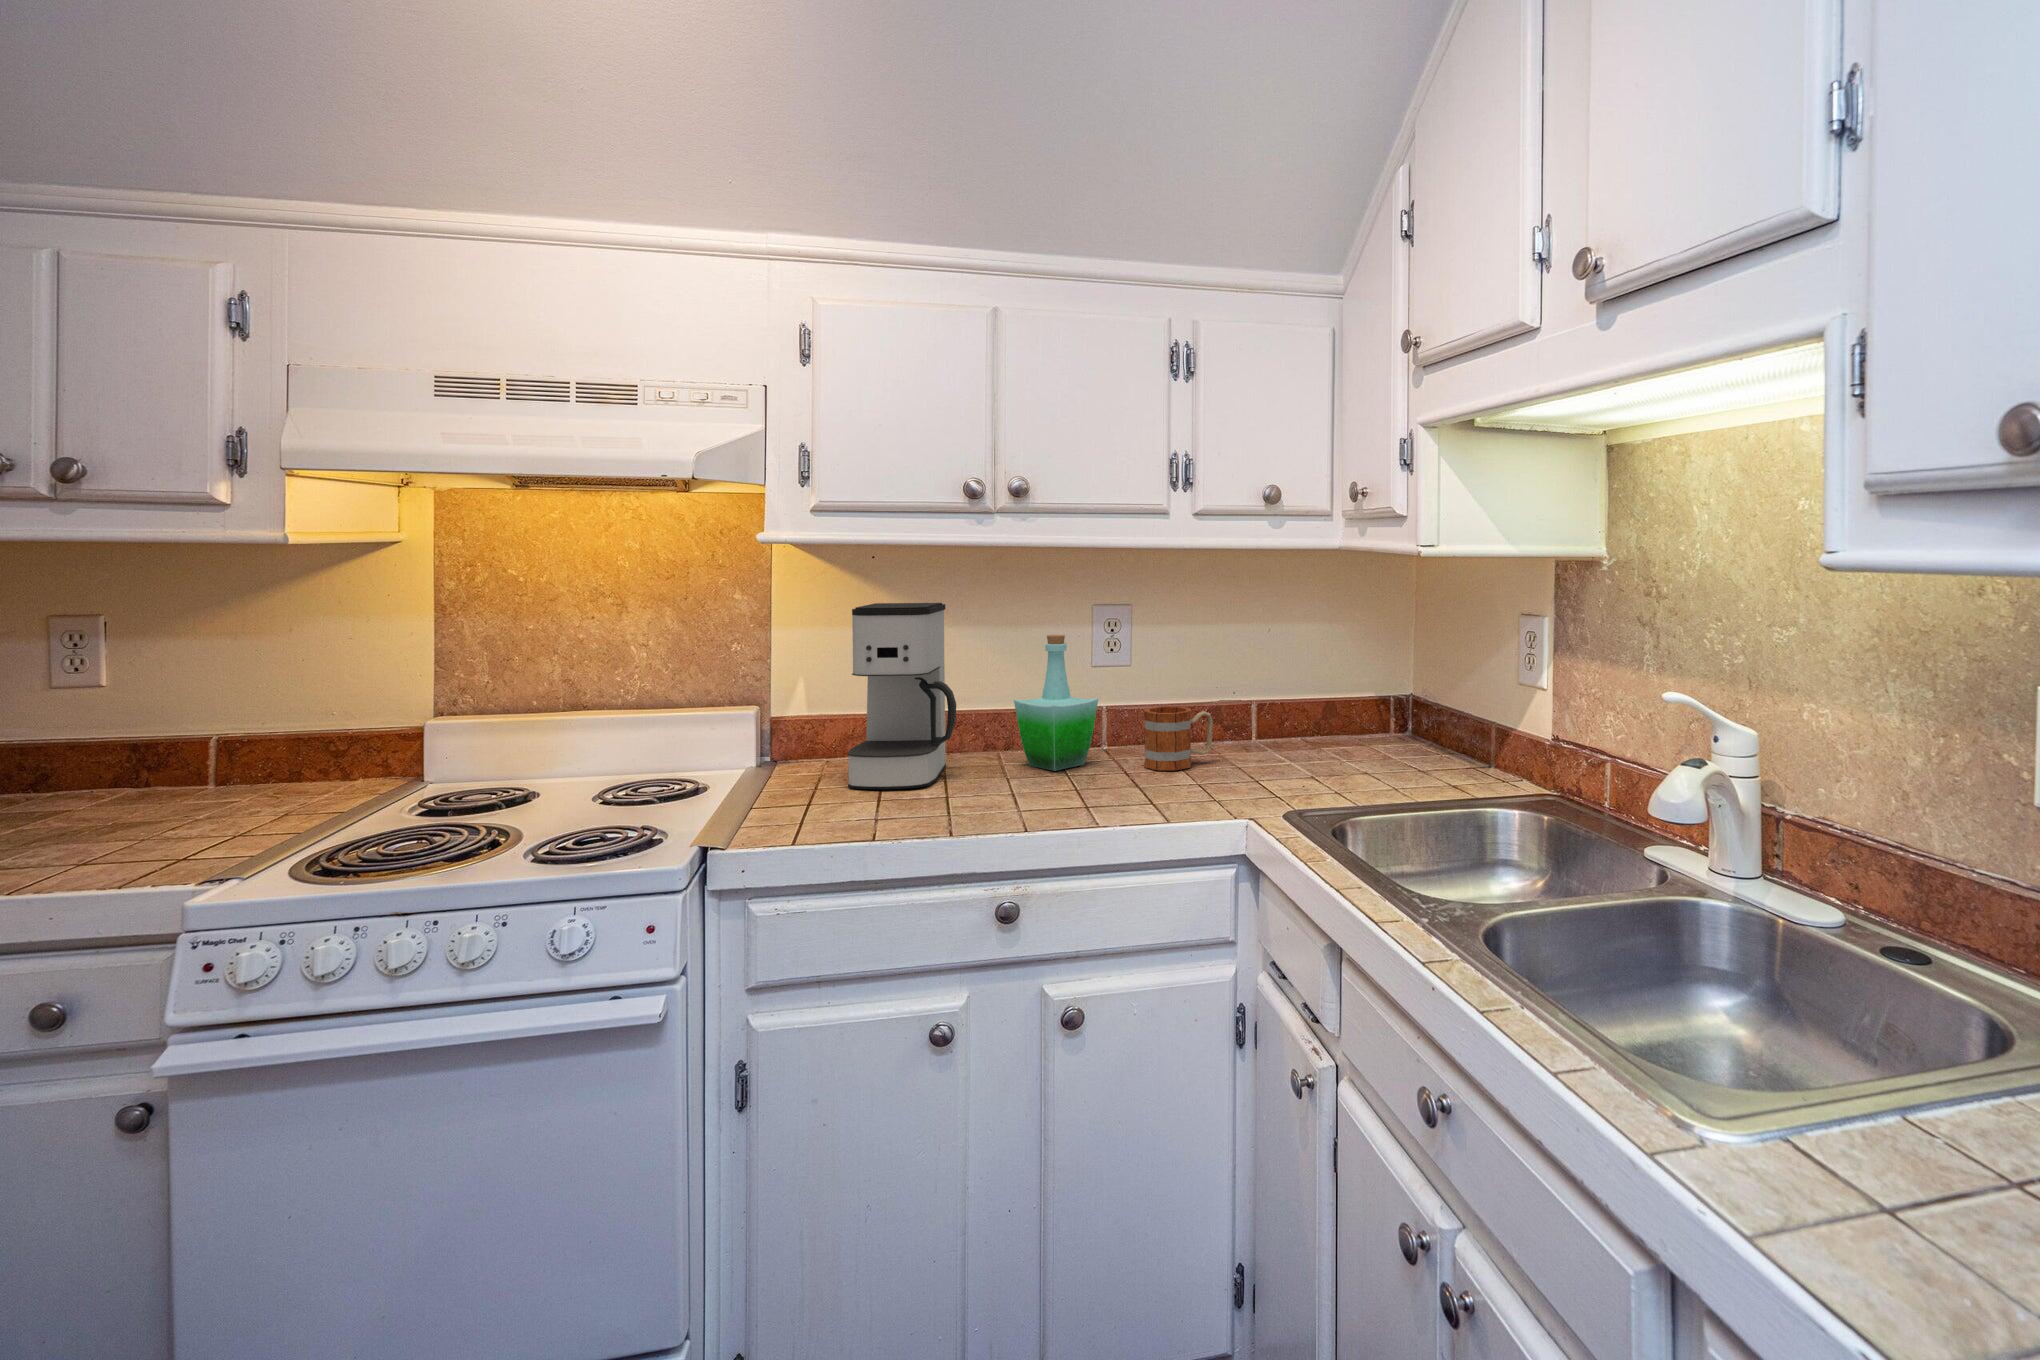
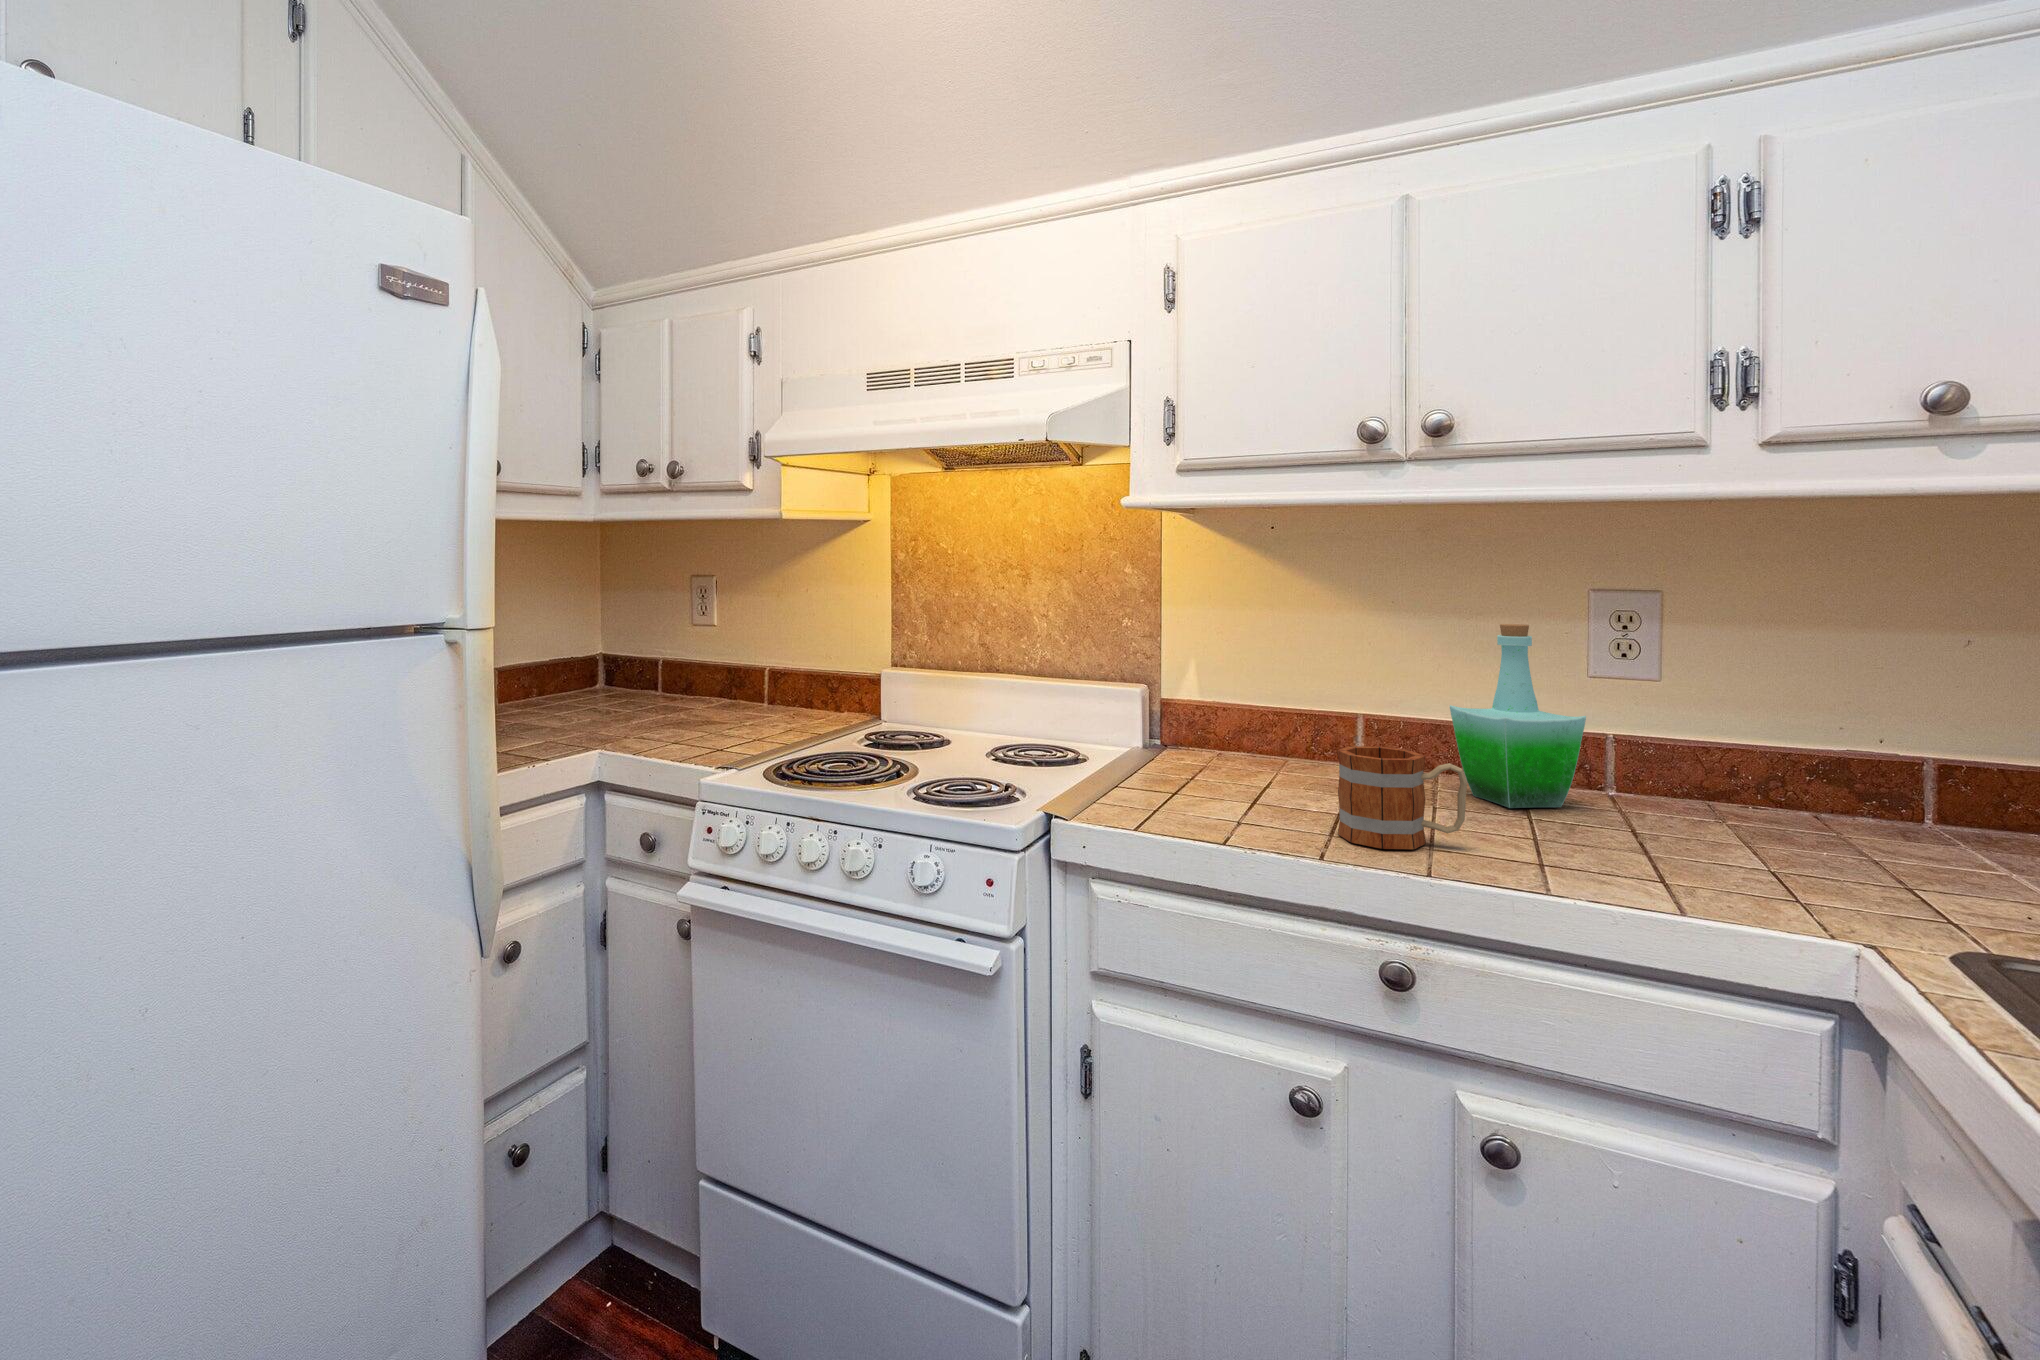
coffee maker: present [847,603,956,789] -> none [1225,578,1361,796]
mug: present [1144,706,1213,770] -> present [1337,746,1467,849]

